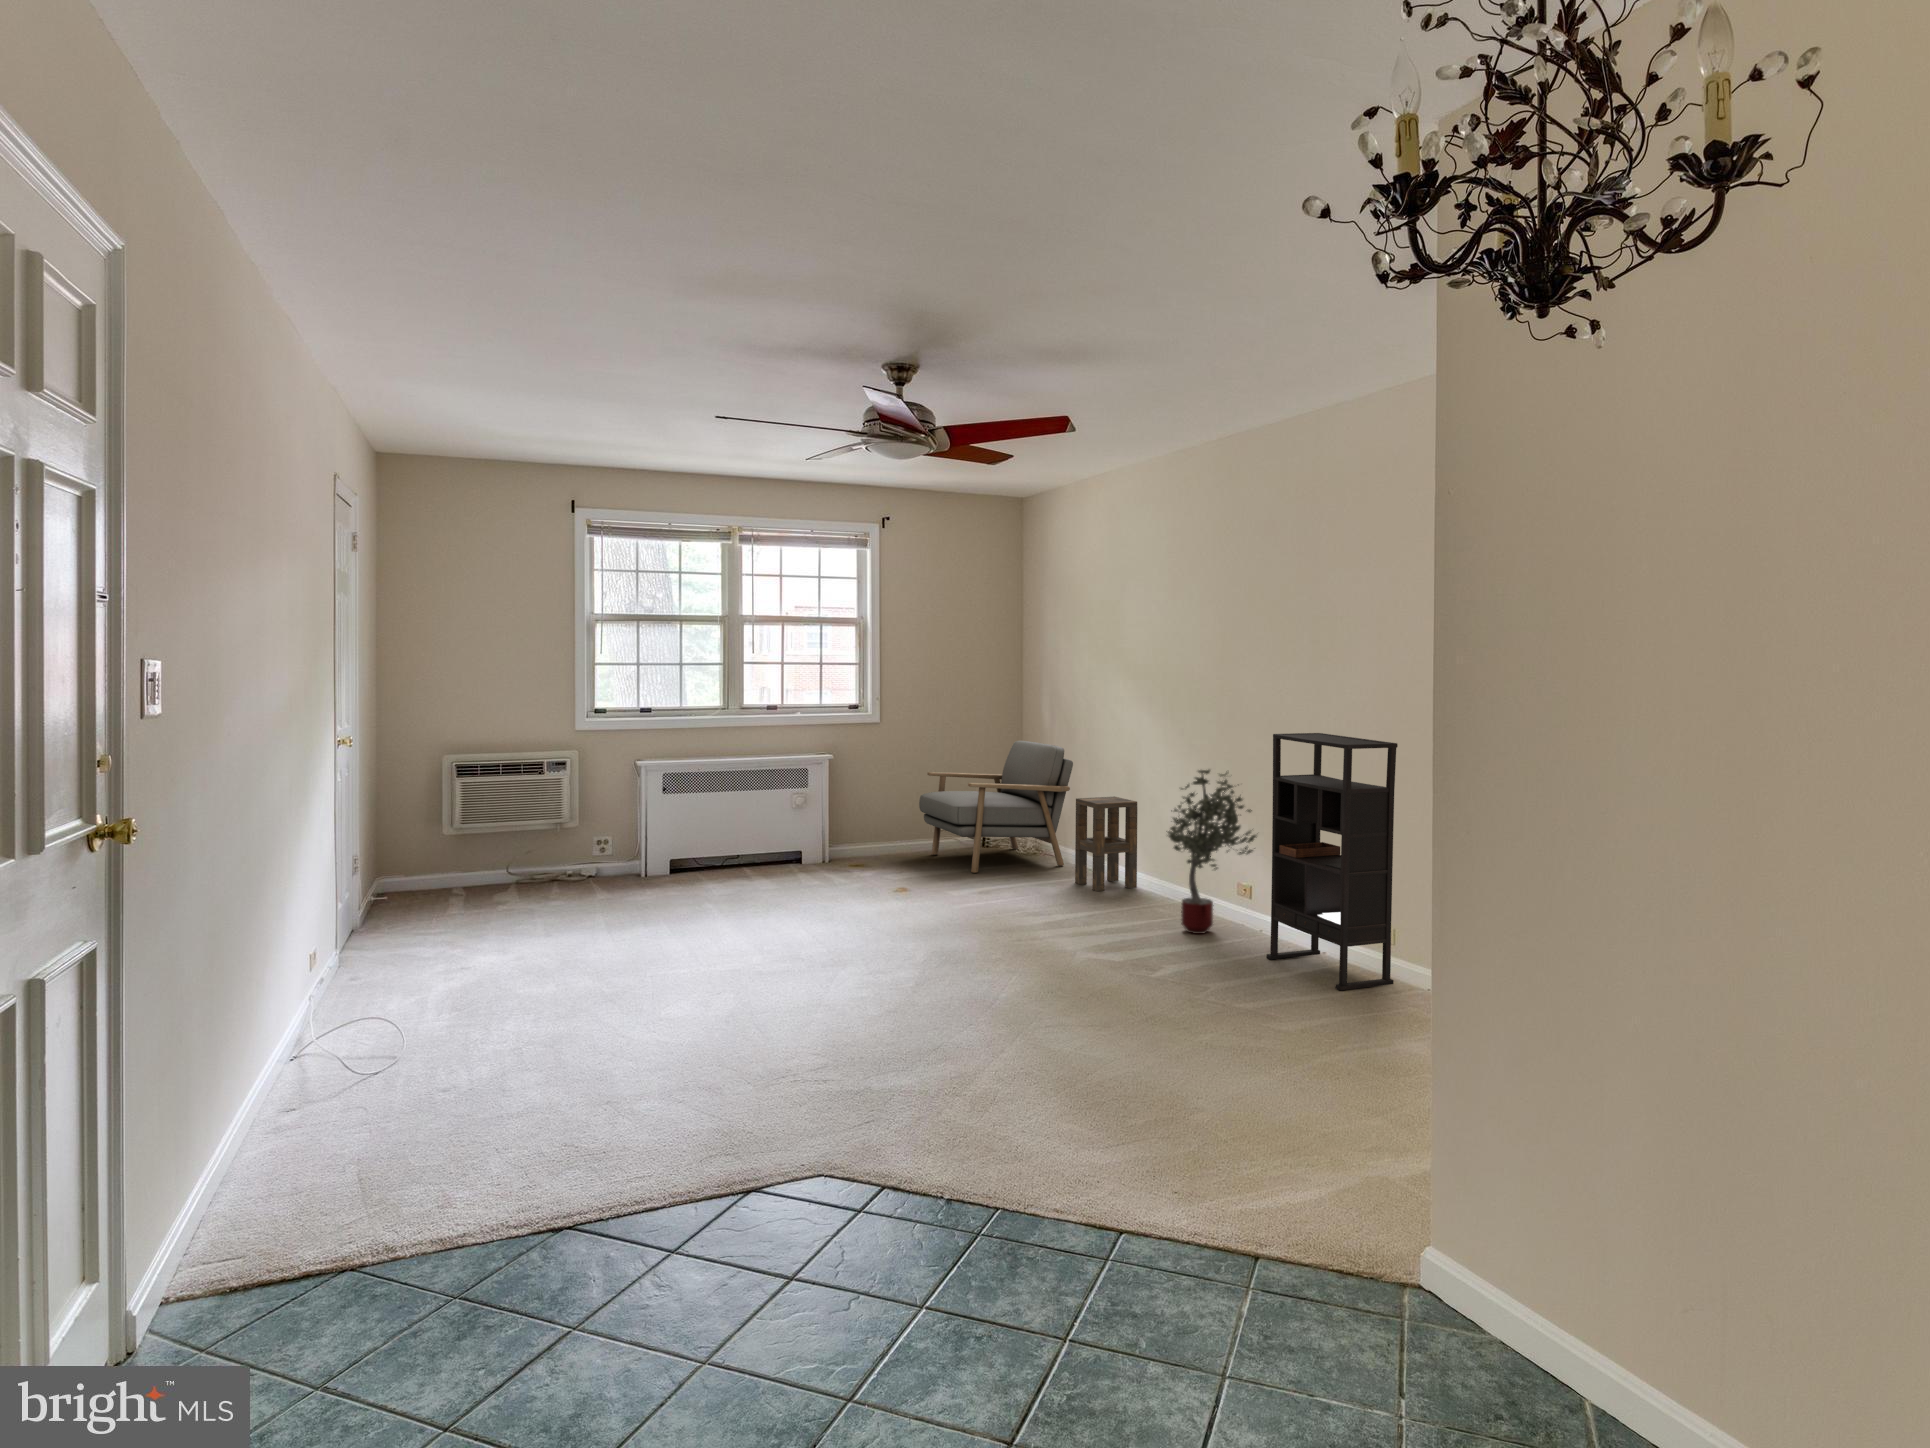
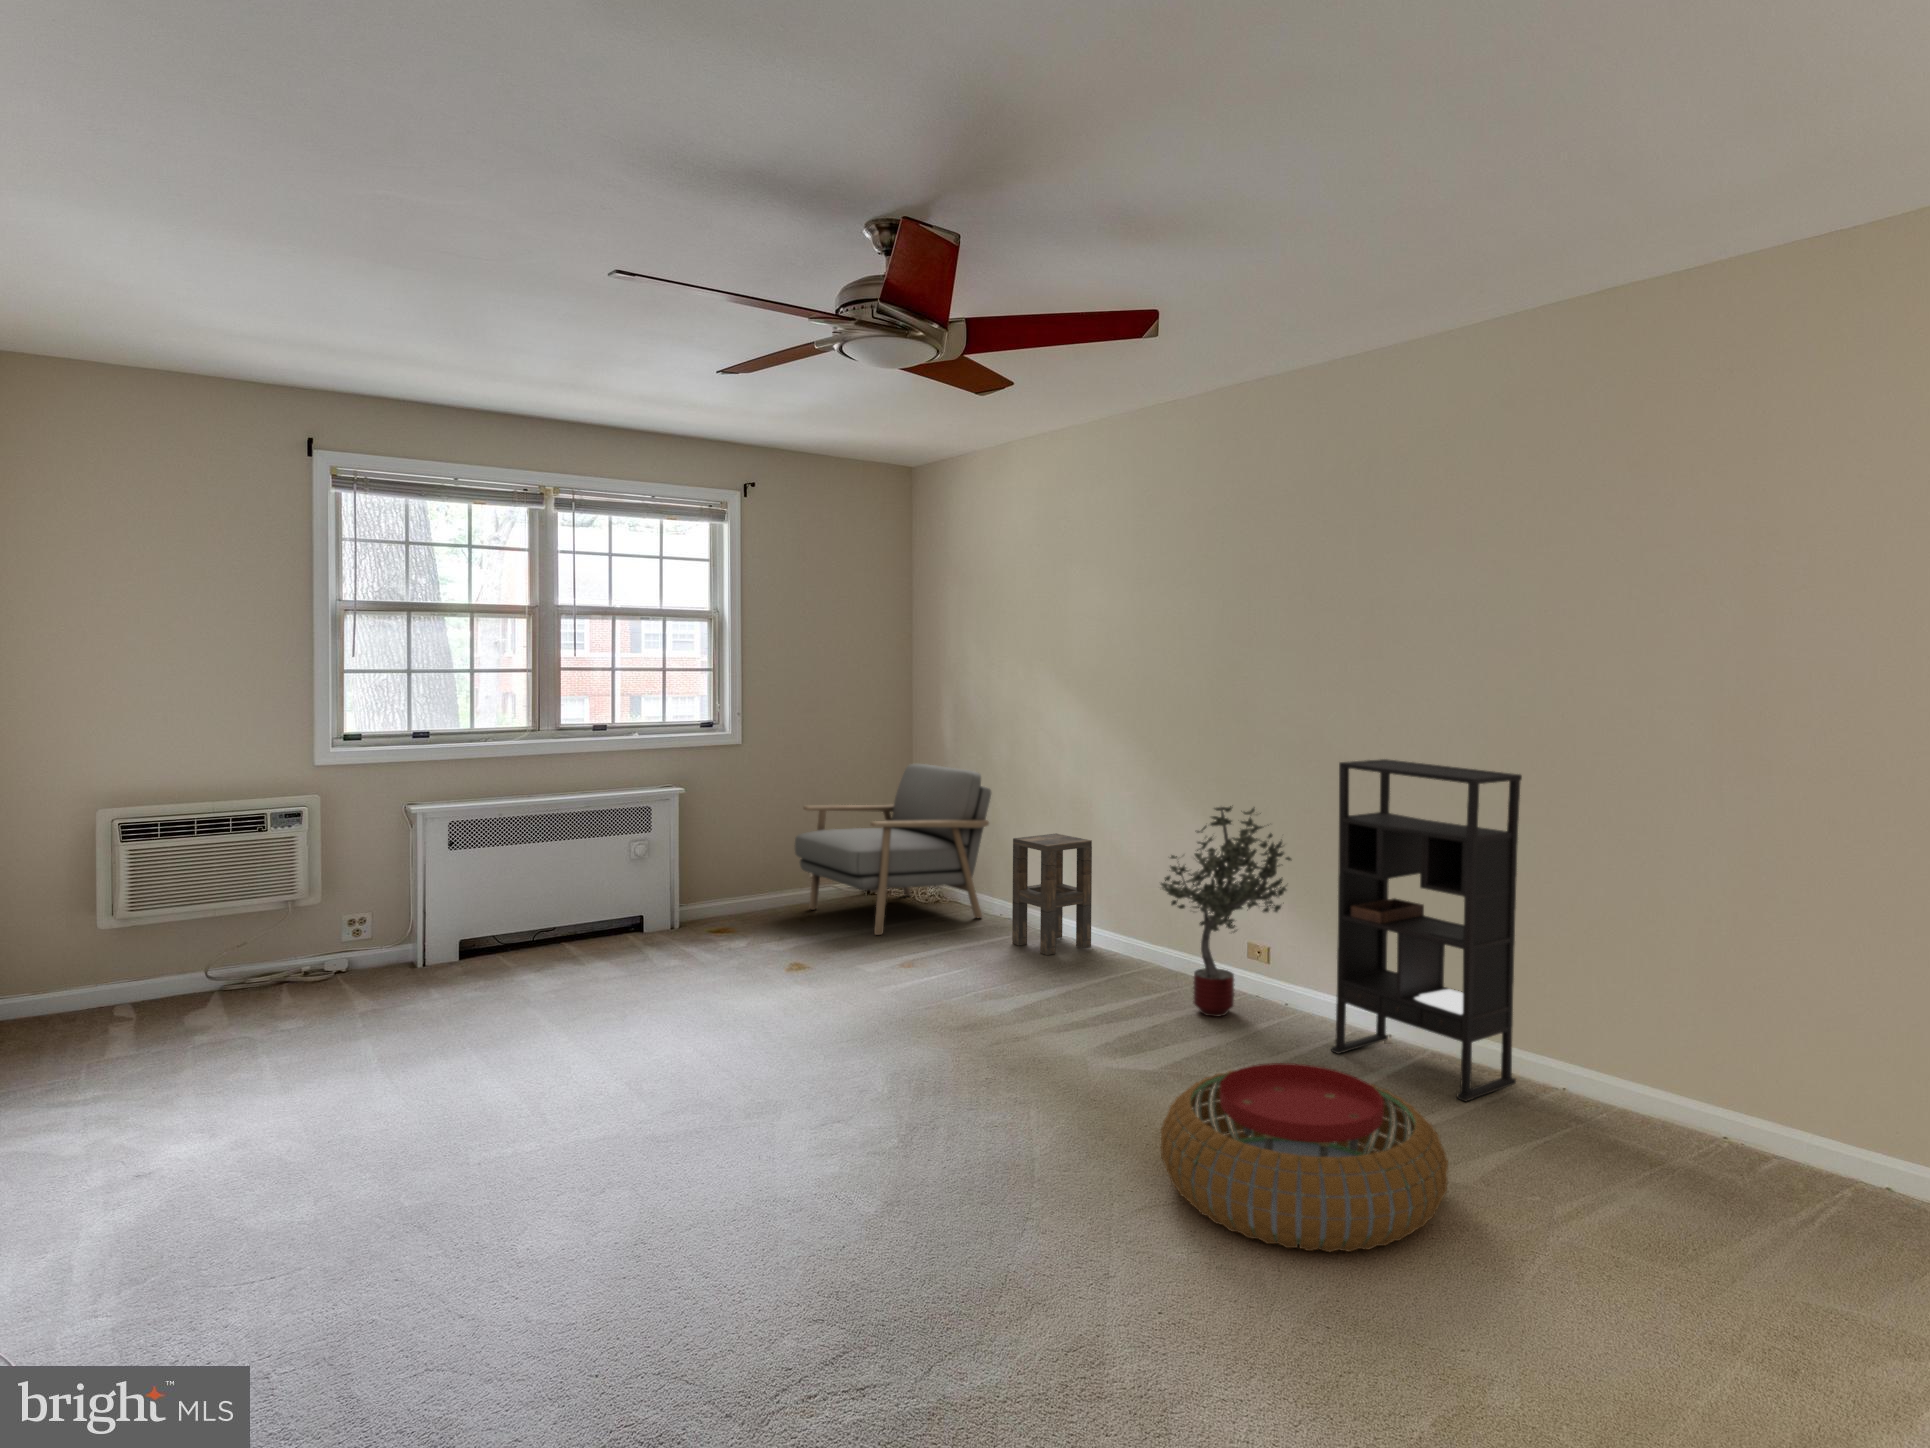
pouf: none [1067,941,1262,1051] -> present [1161,1063,1448,1252]

